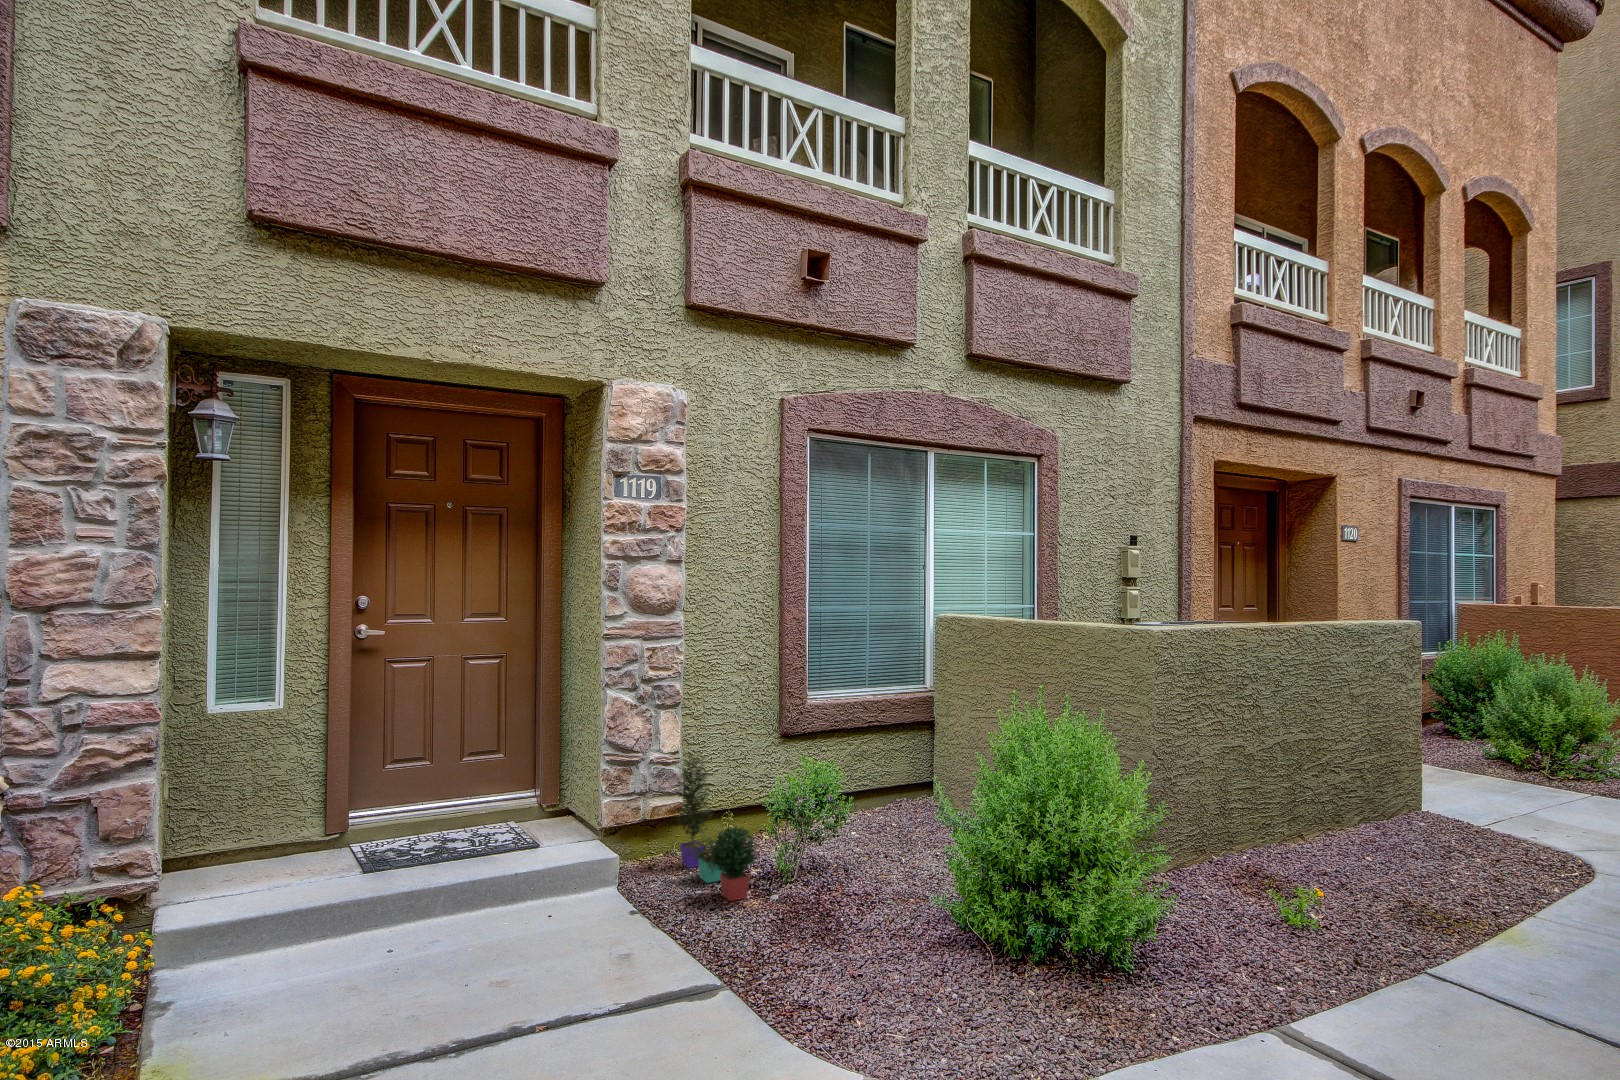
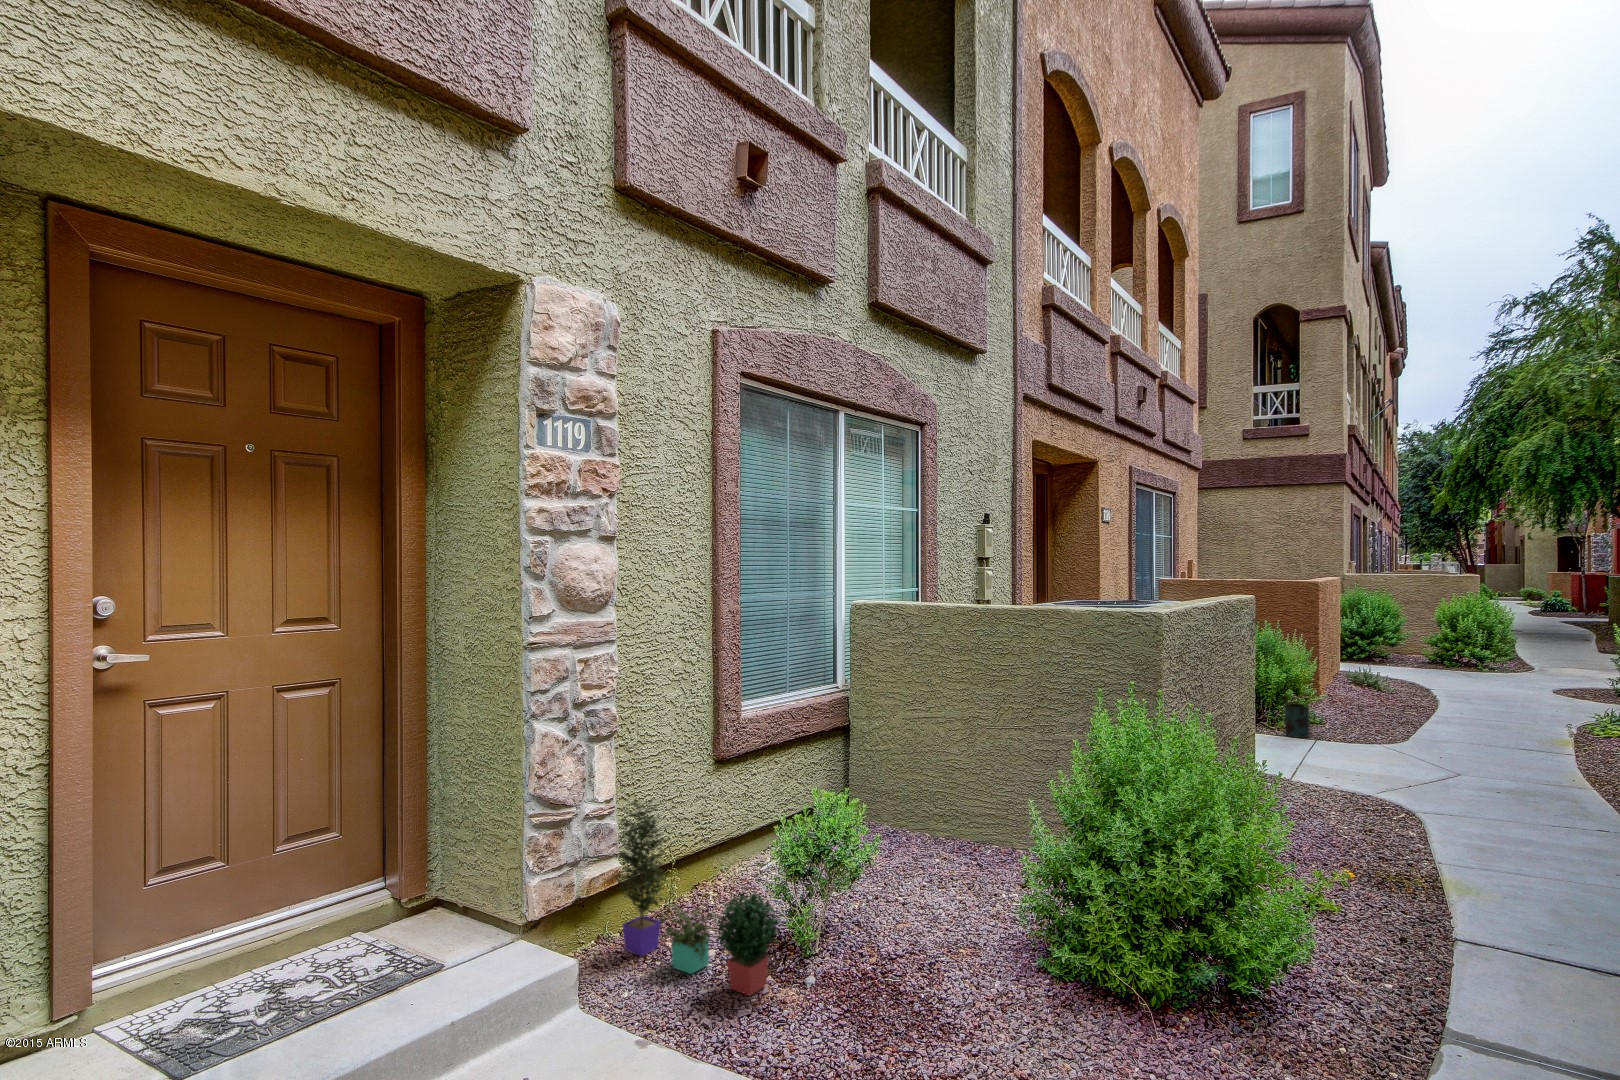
watering can: none [1547,740,1581,789] -> present [1281,696,1310,738]

